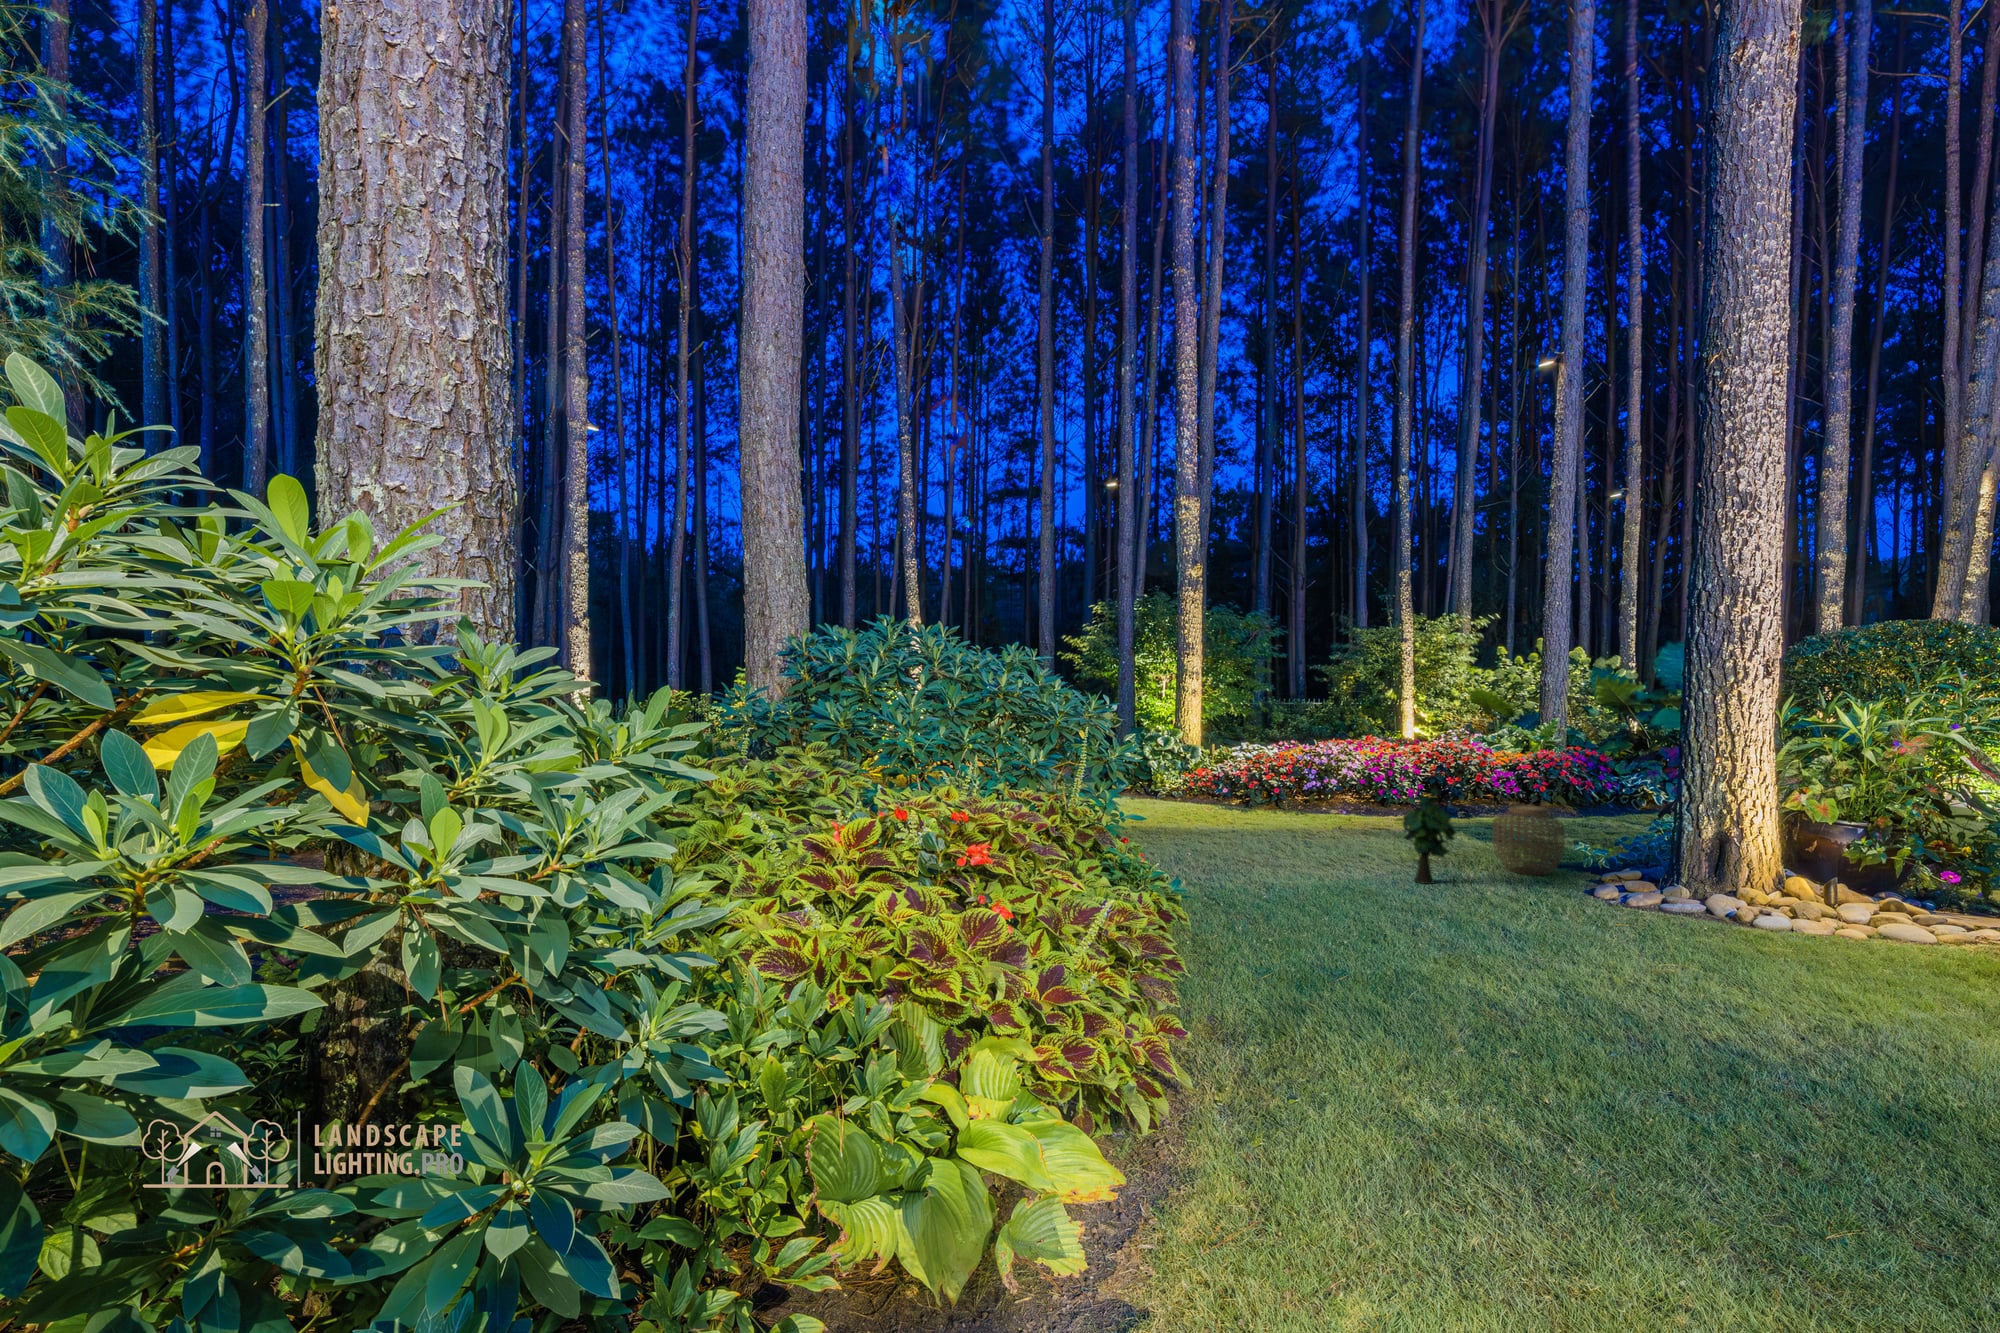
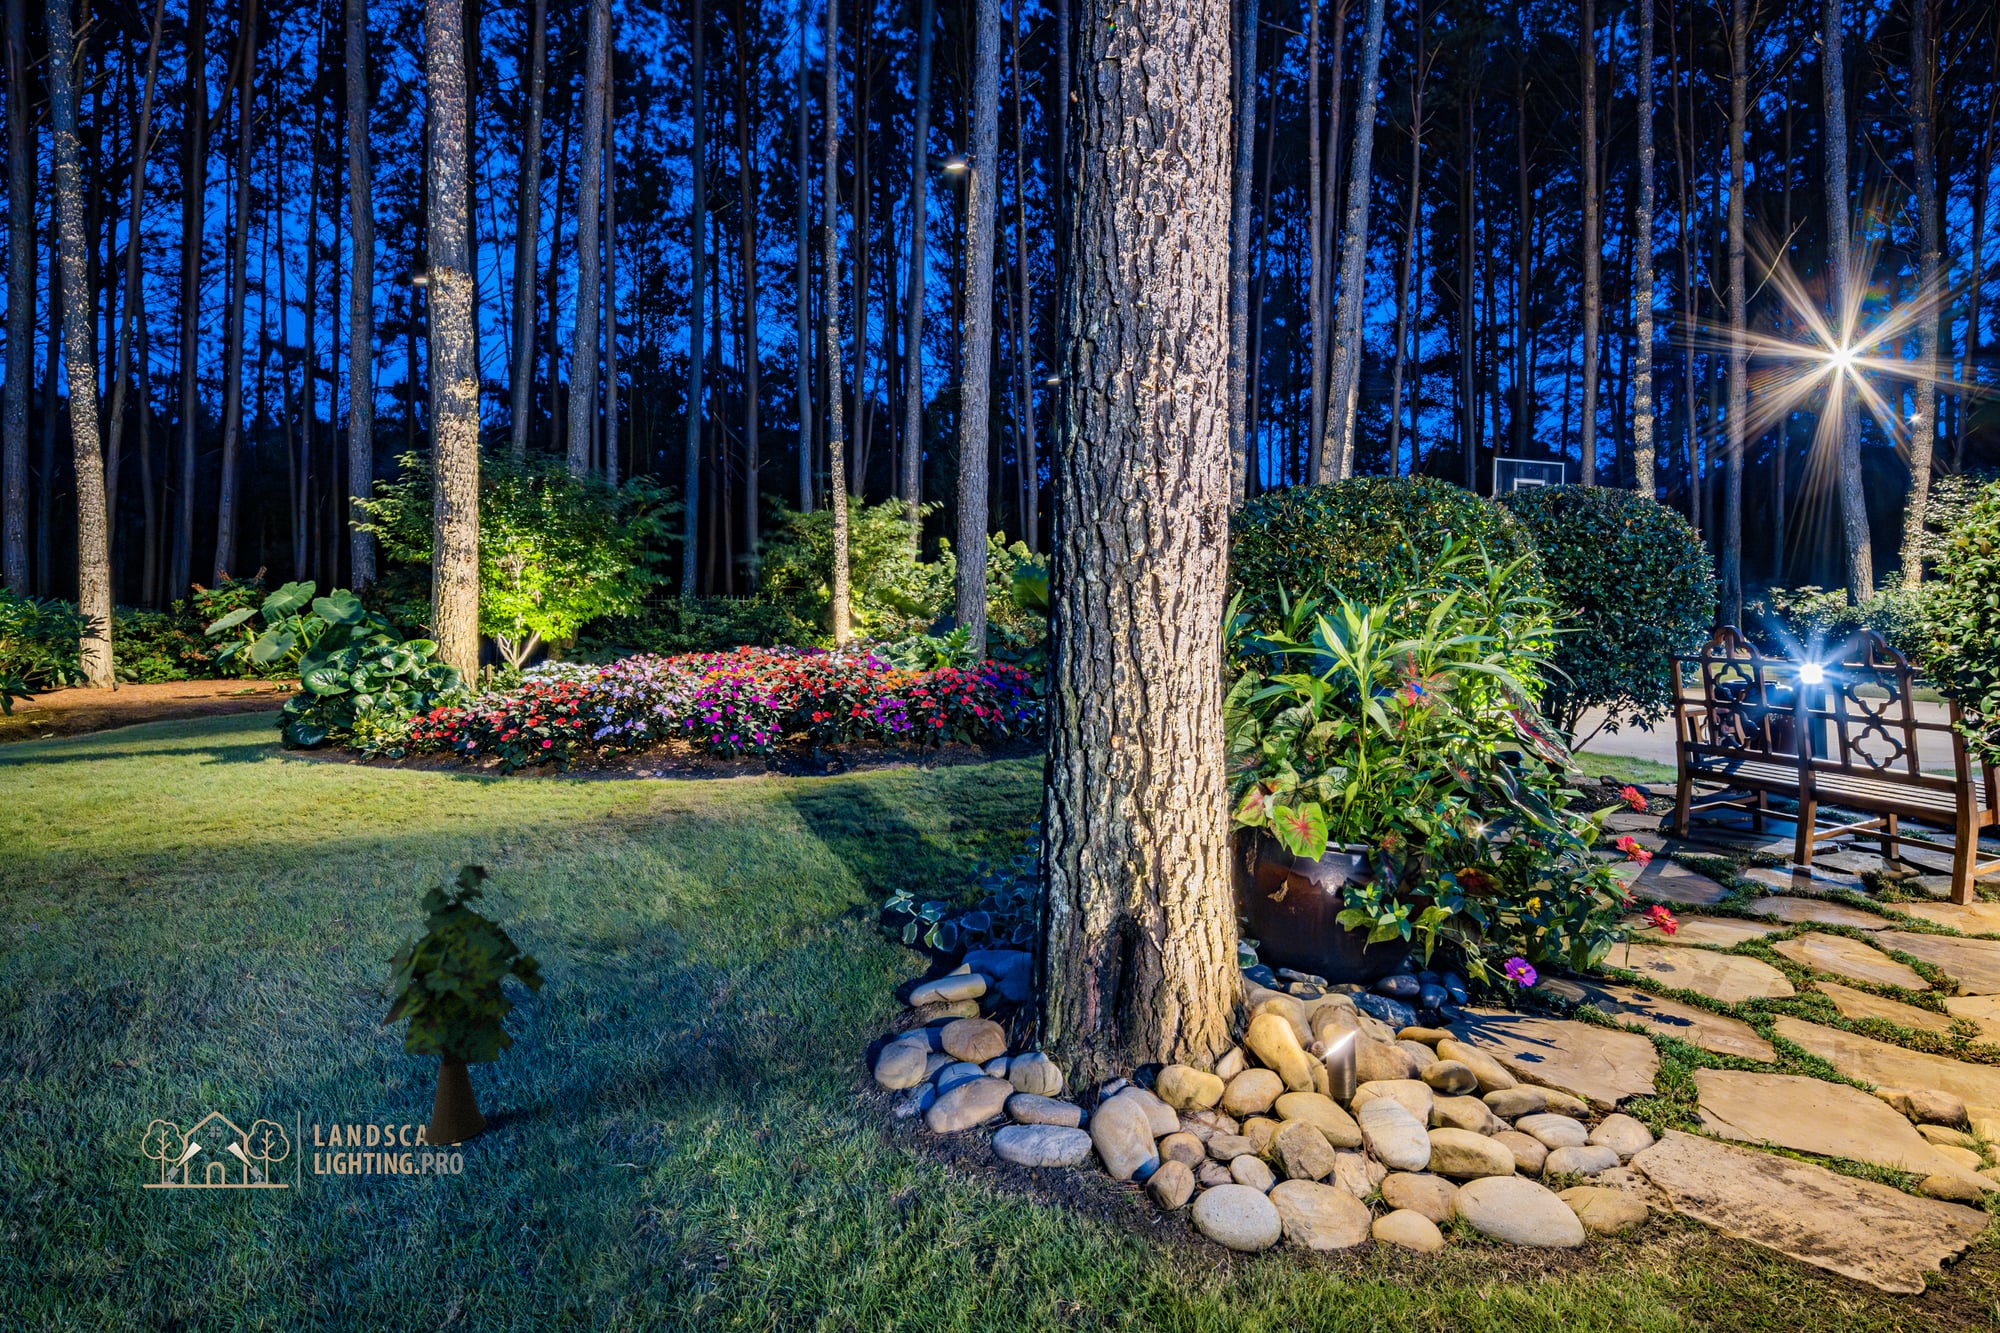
woven basket: present [1492,805,1565,875] -> none [704,864,853,1036]

